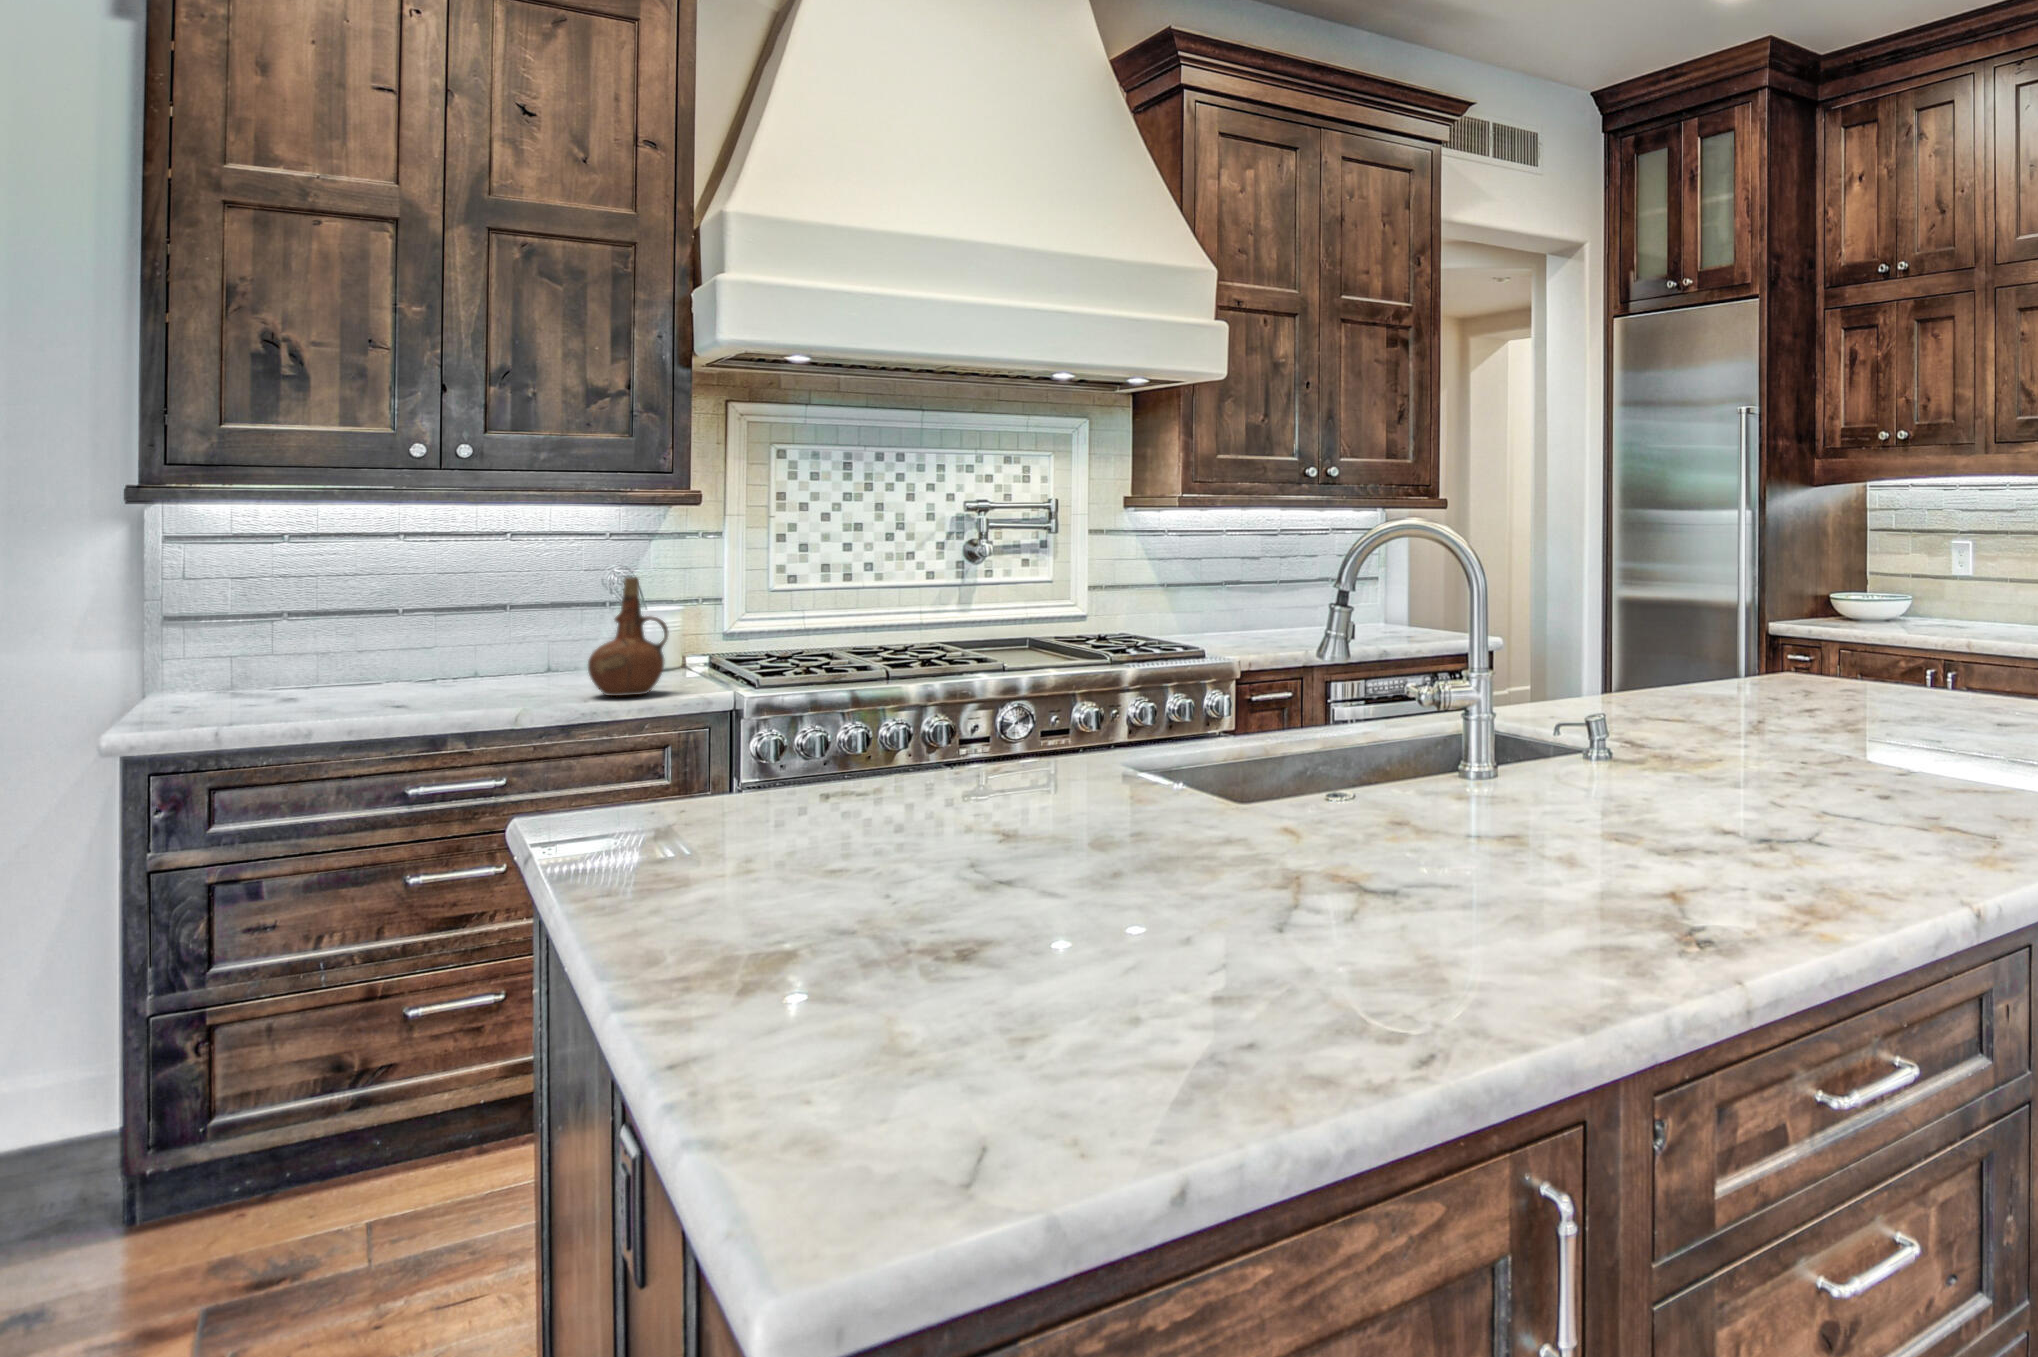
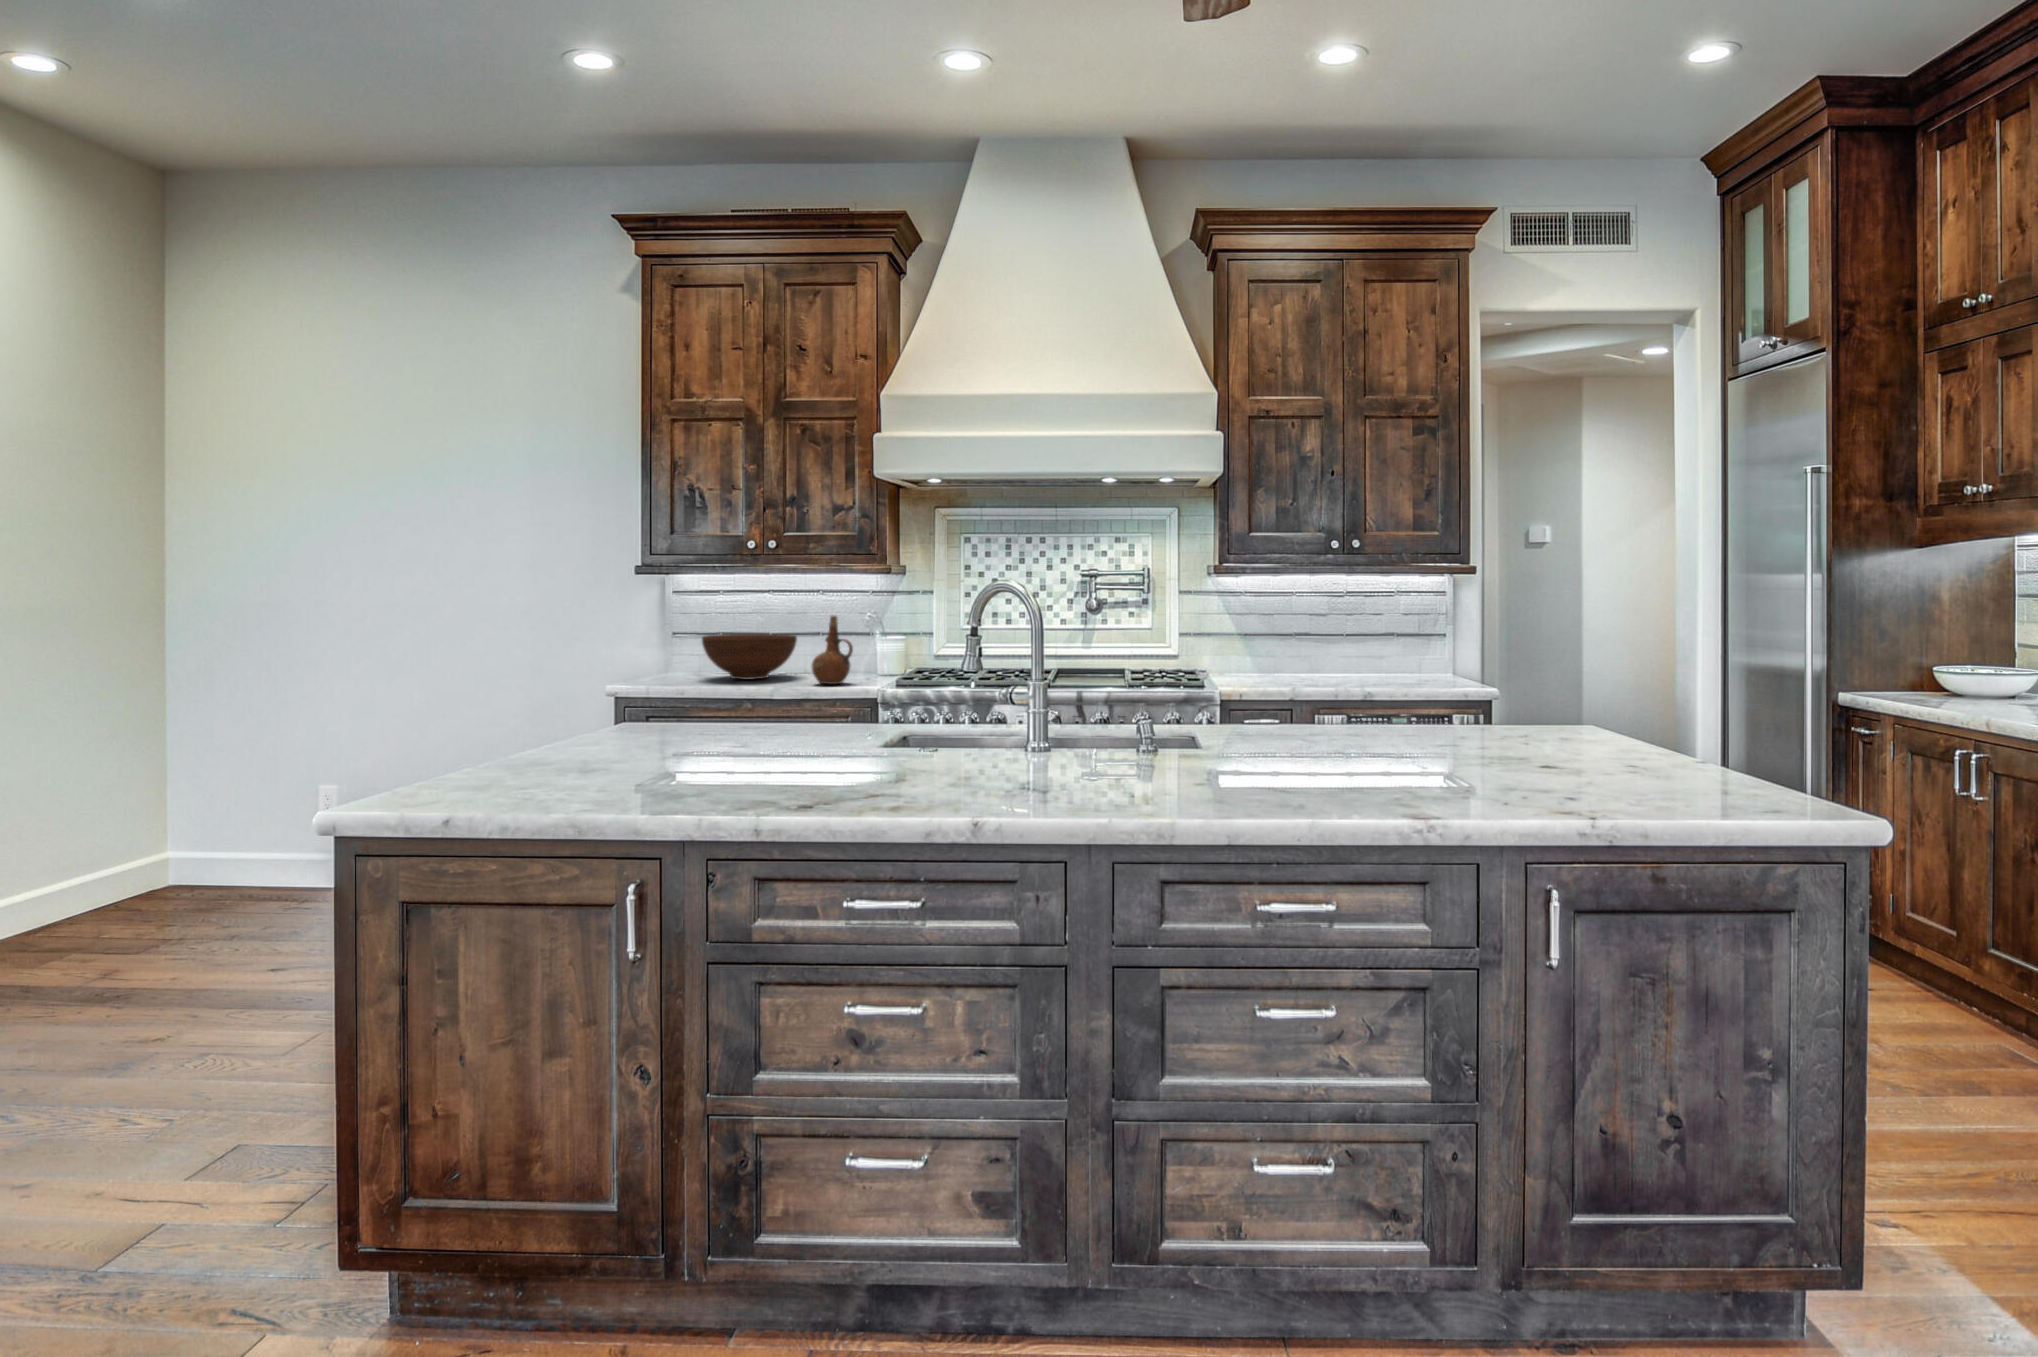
fruit bowl: none [304,612,518,700] -> present [702,634,797,680]

